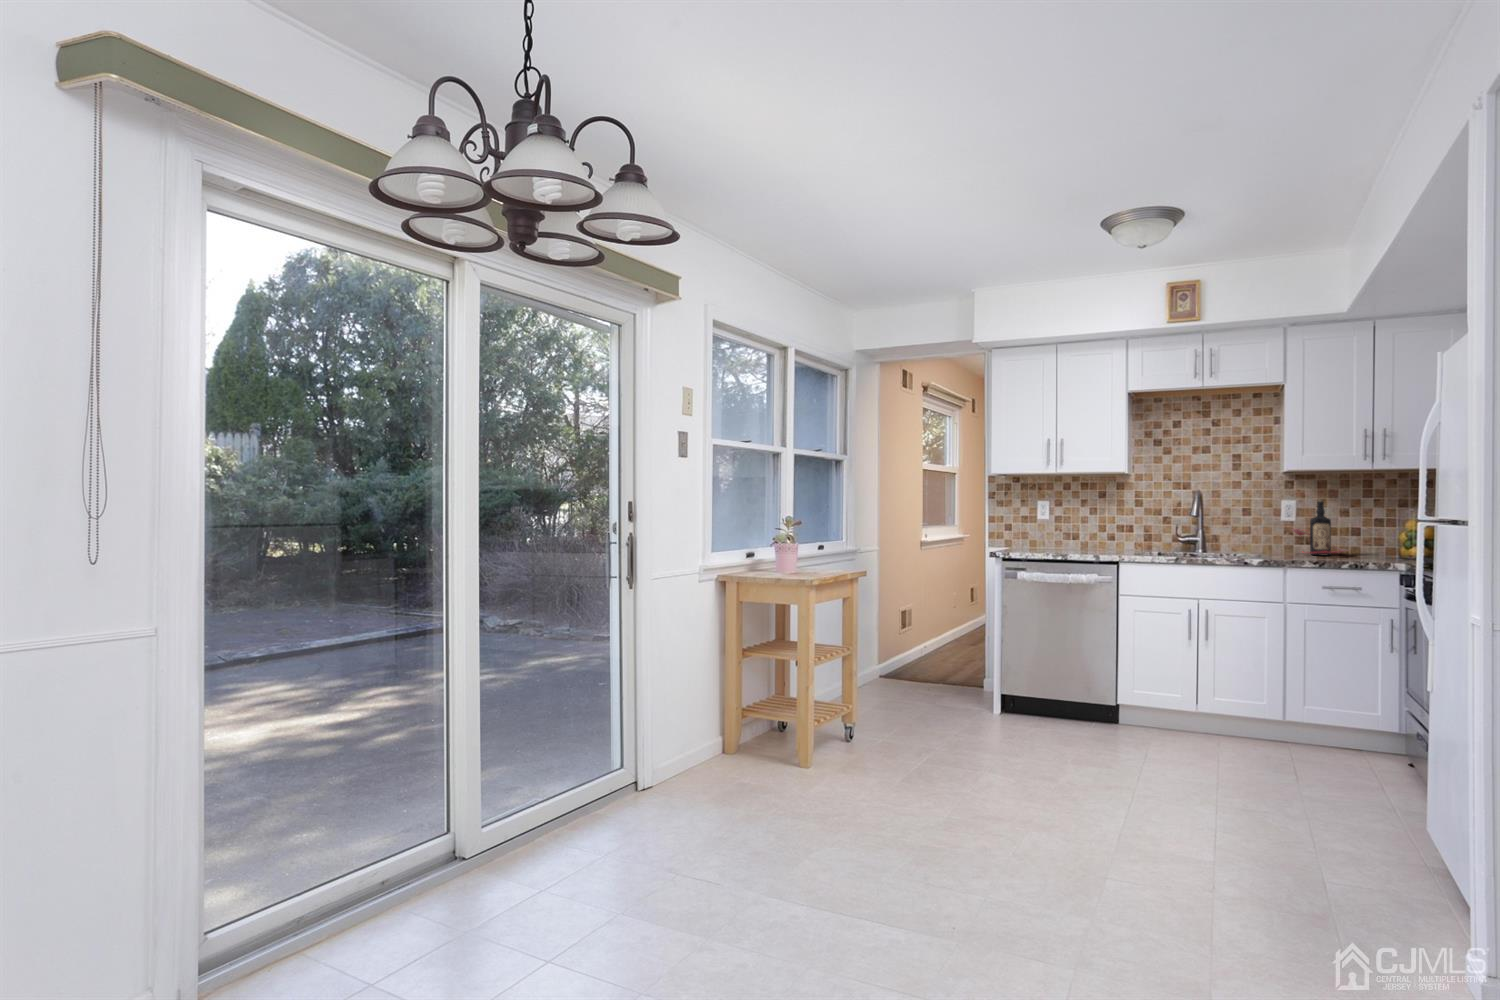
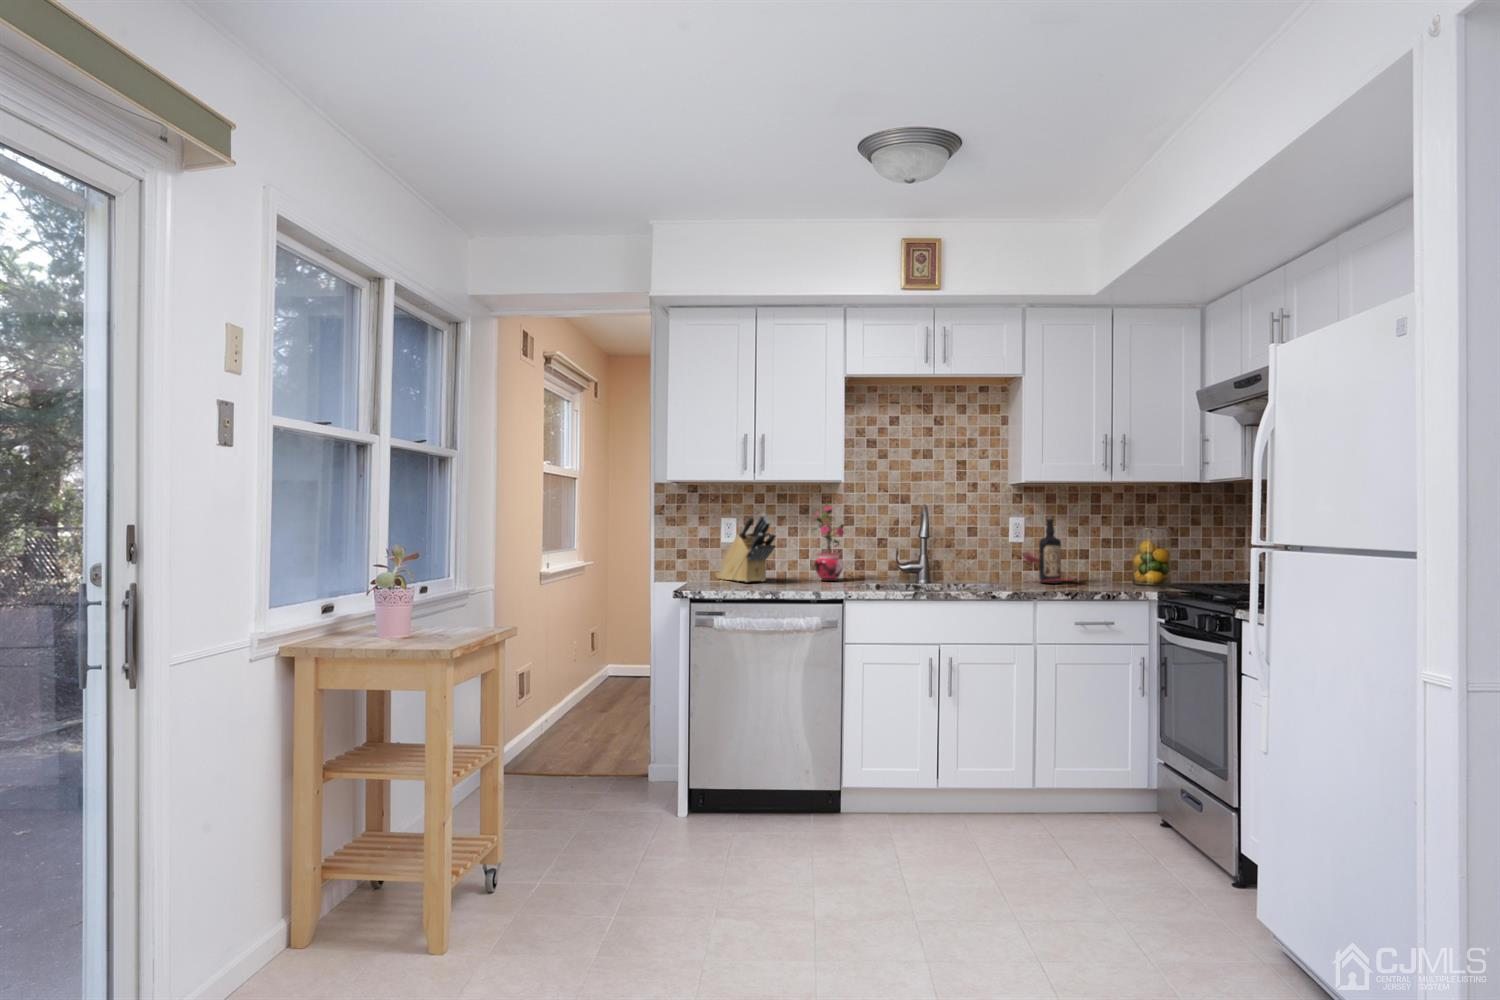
potted plant: none [1103,490,1139,549] -> present [812,507,844,581]
knife block: none [1033,498,1075,549] -> present [715,514,776,582]

